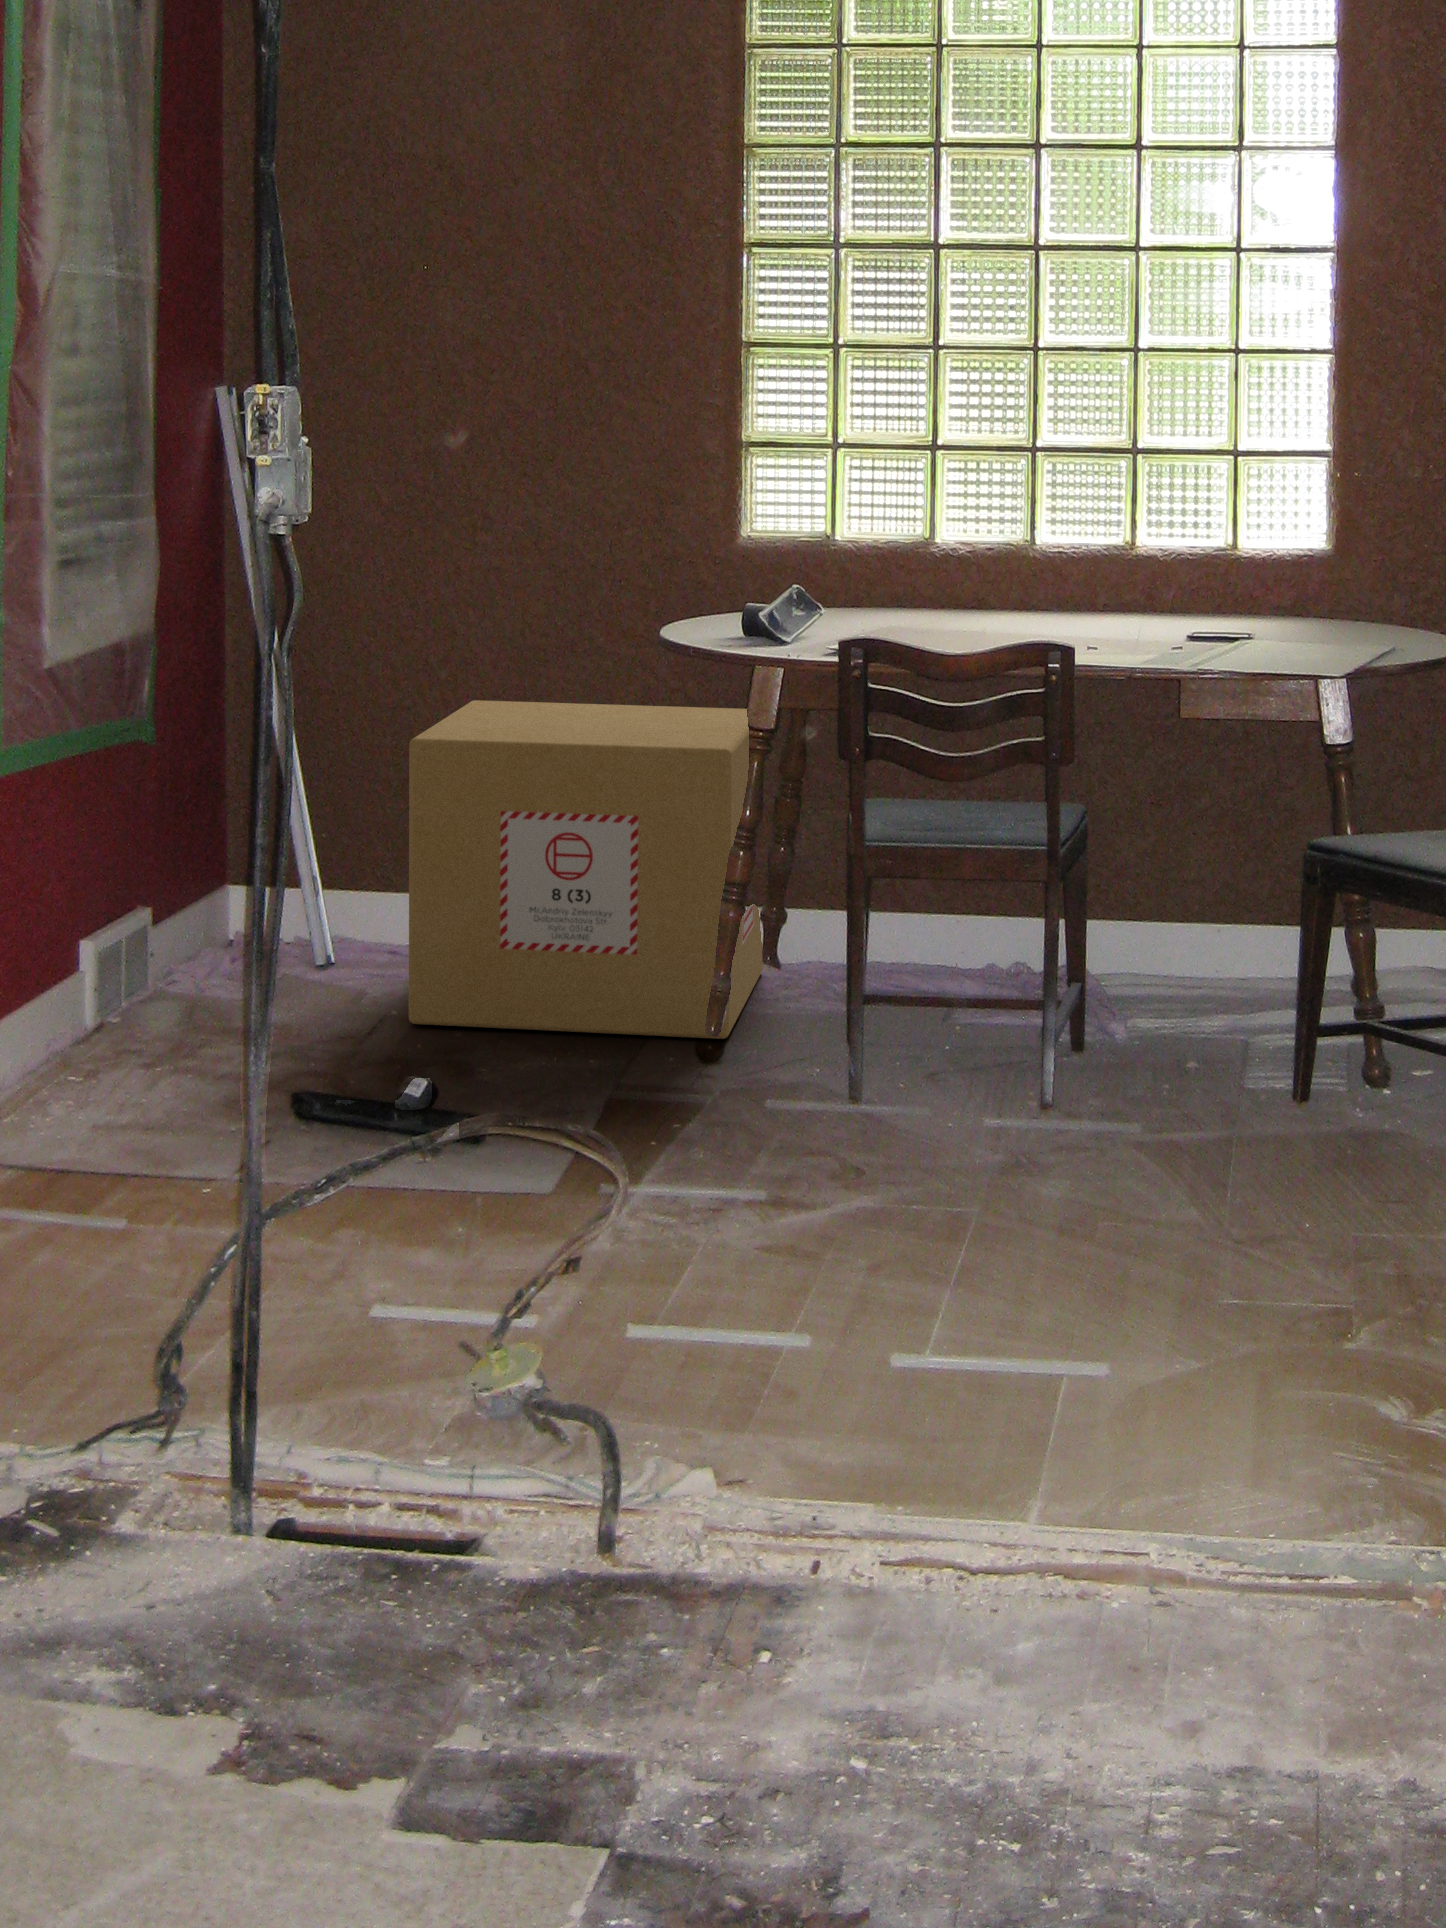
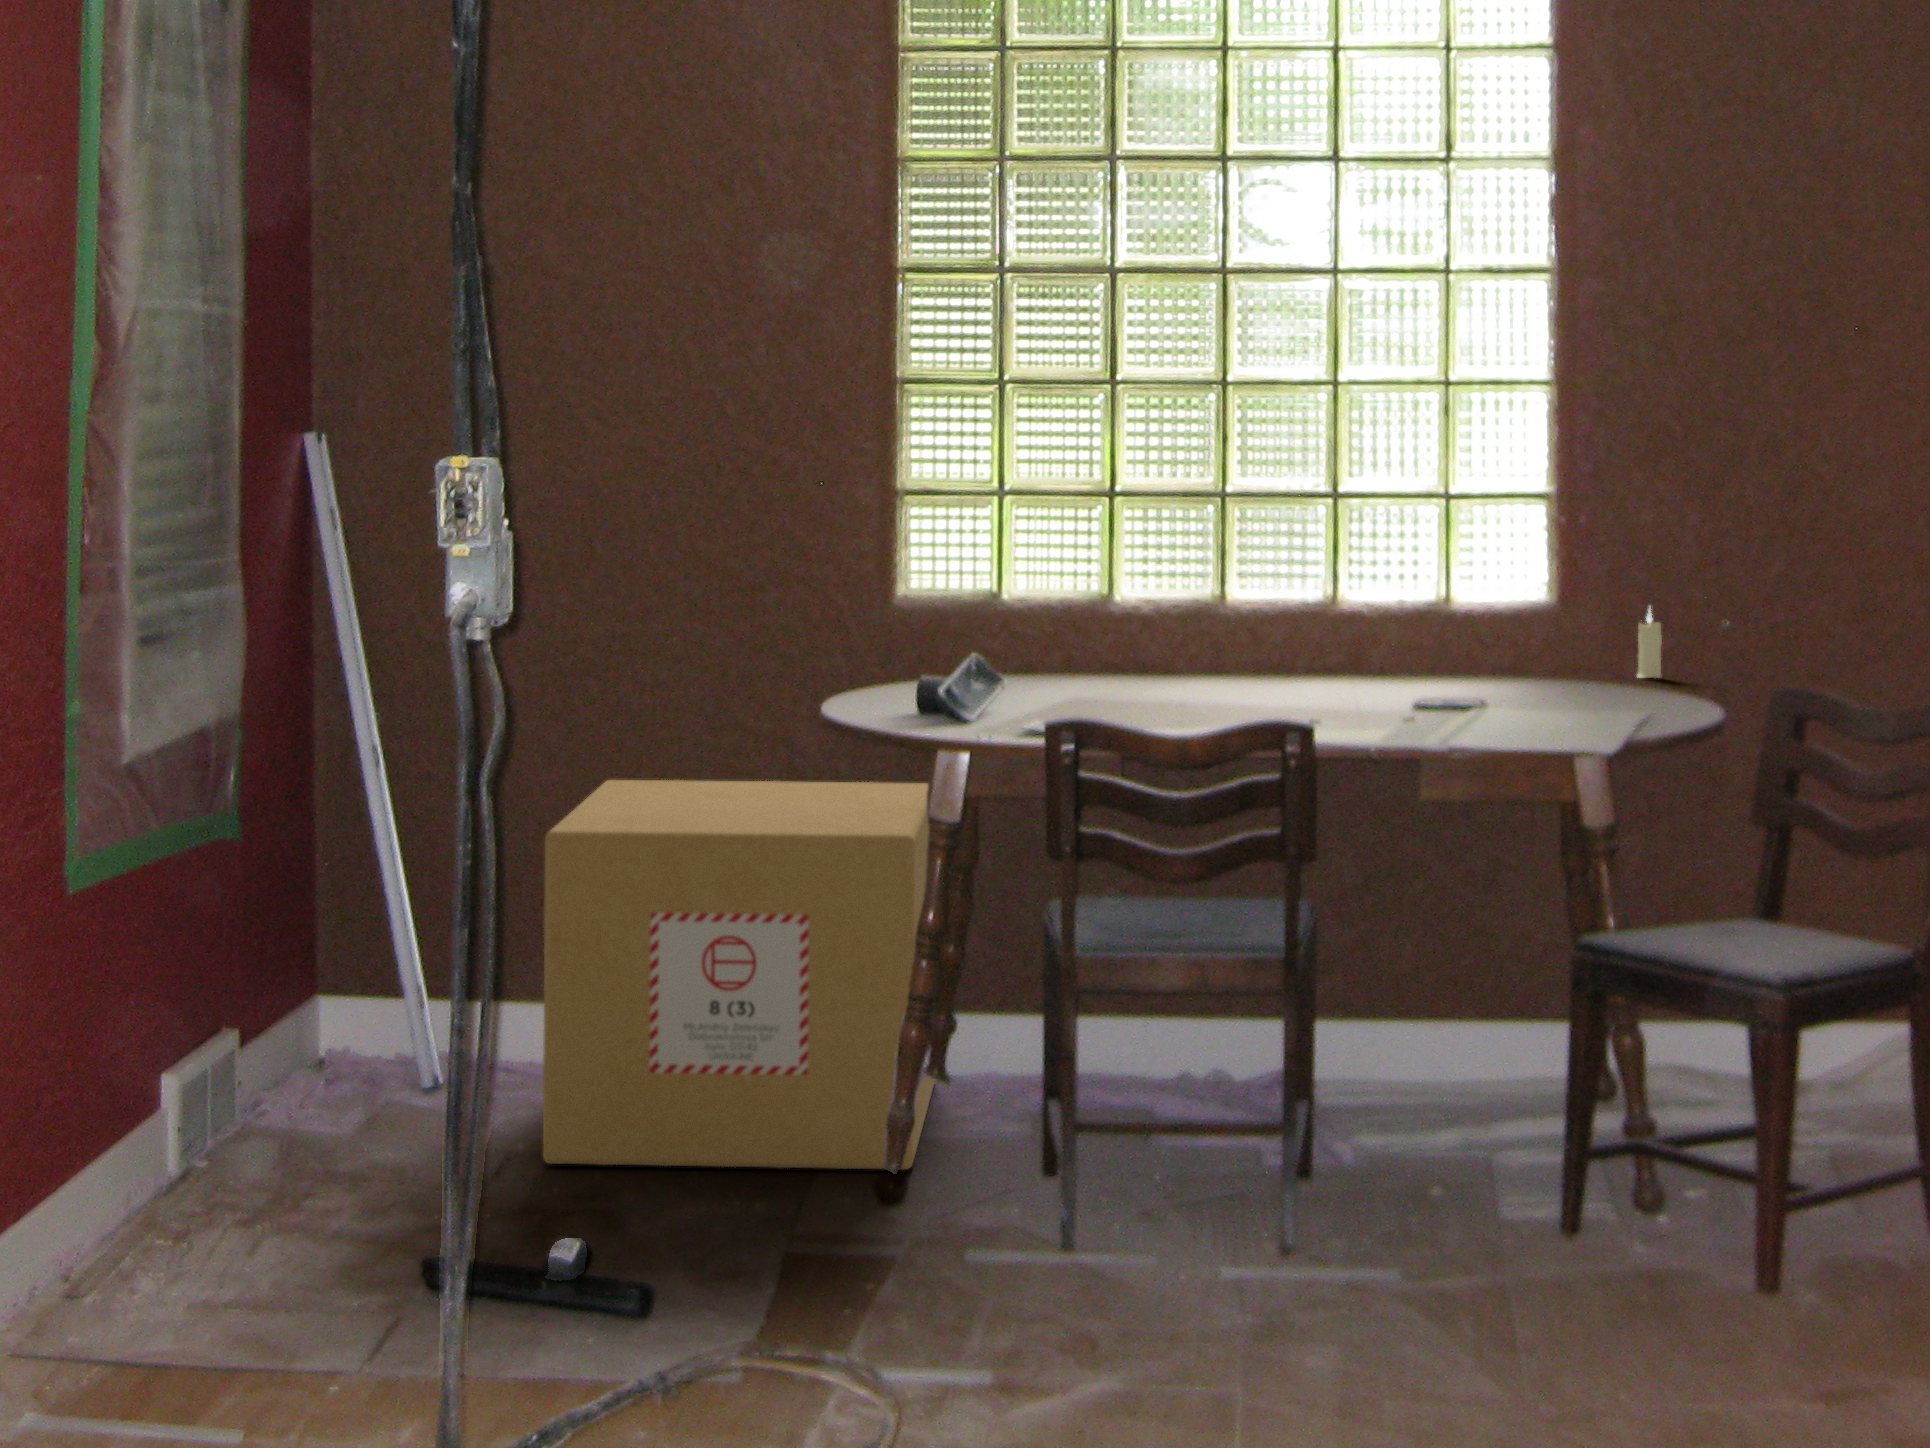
candle: none [1410,561,1435,628] -> present [1637,609,1662,678]

